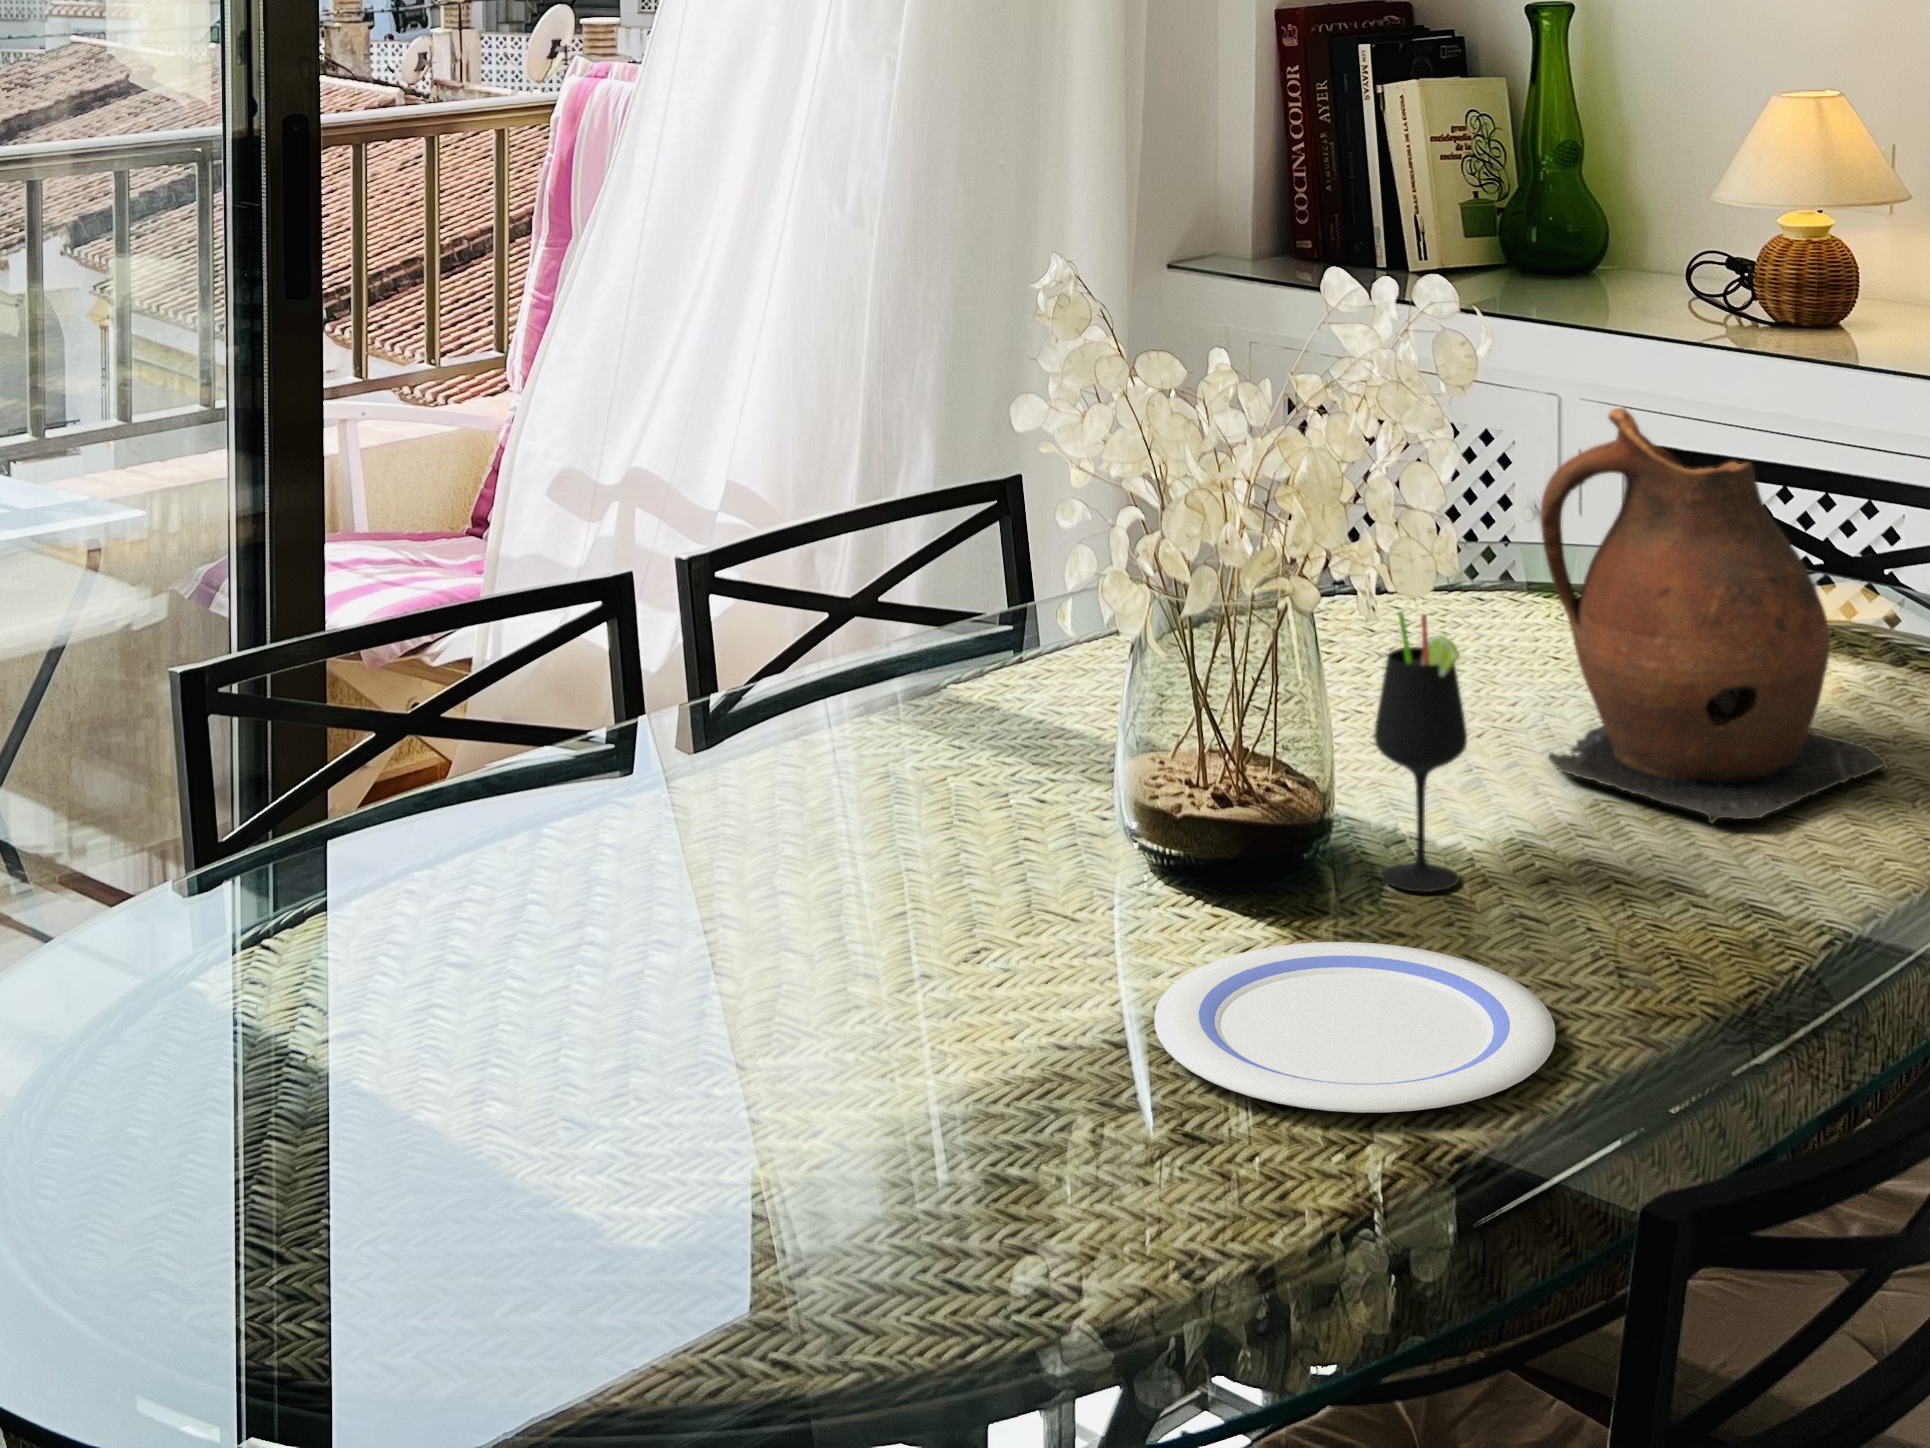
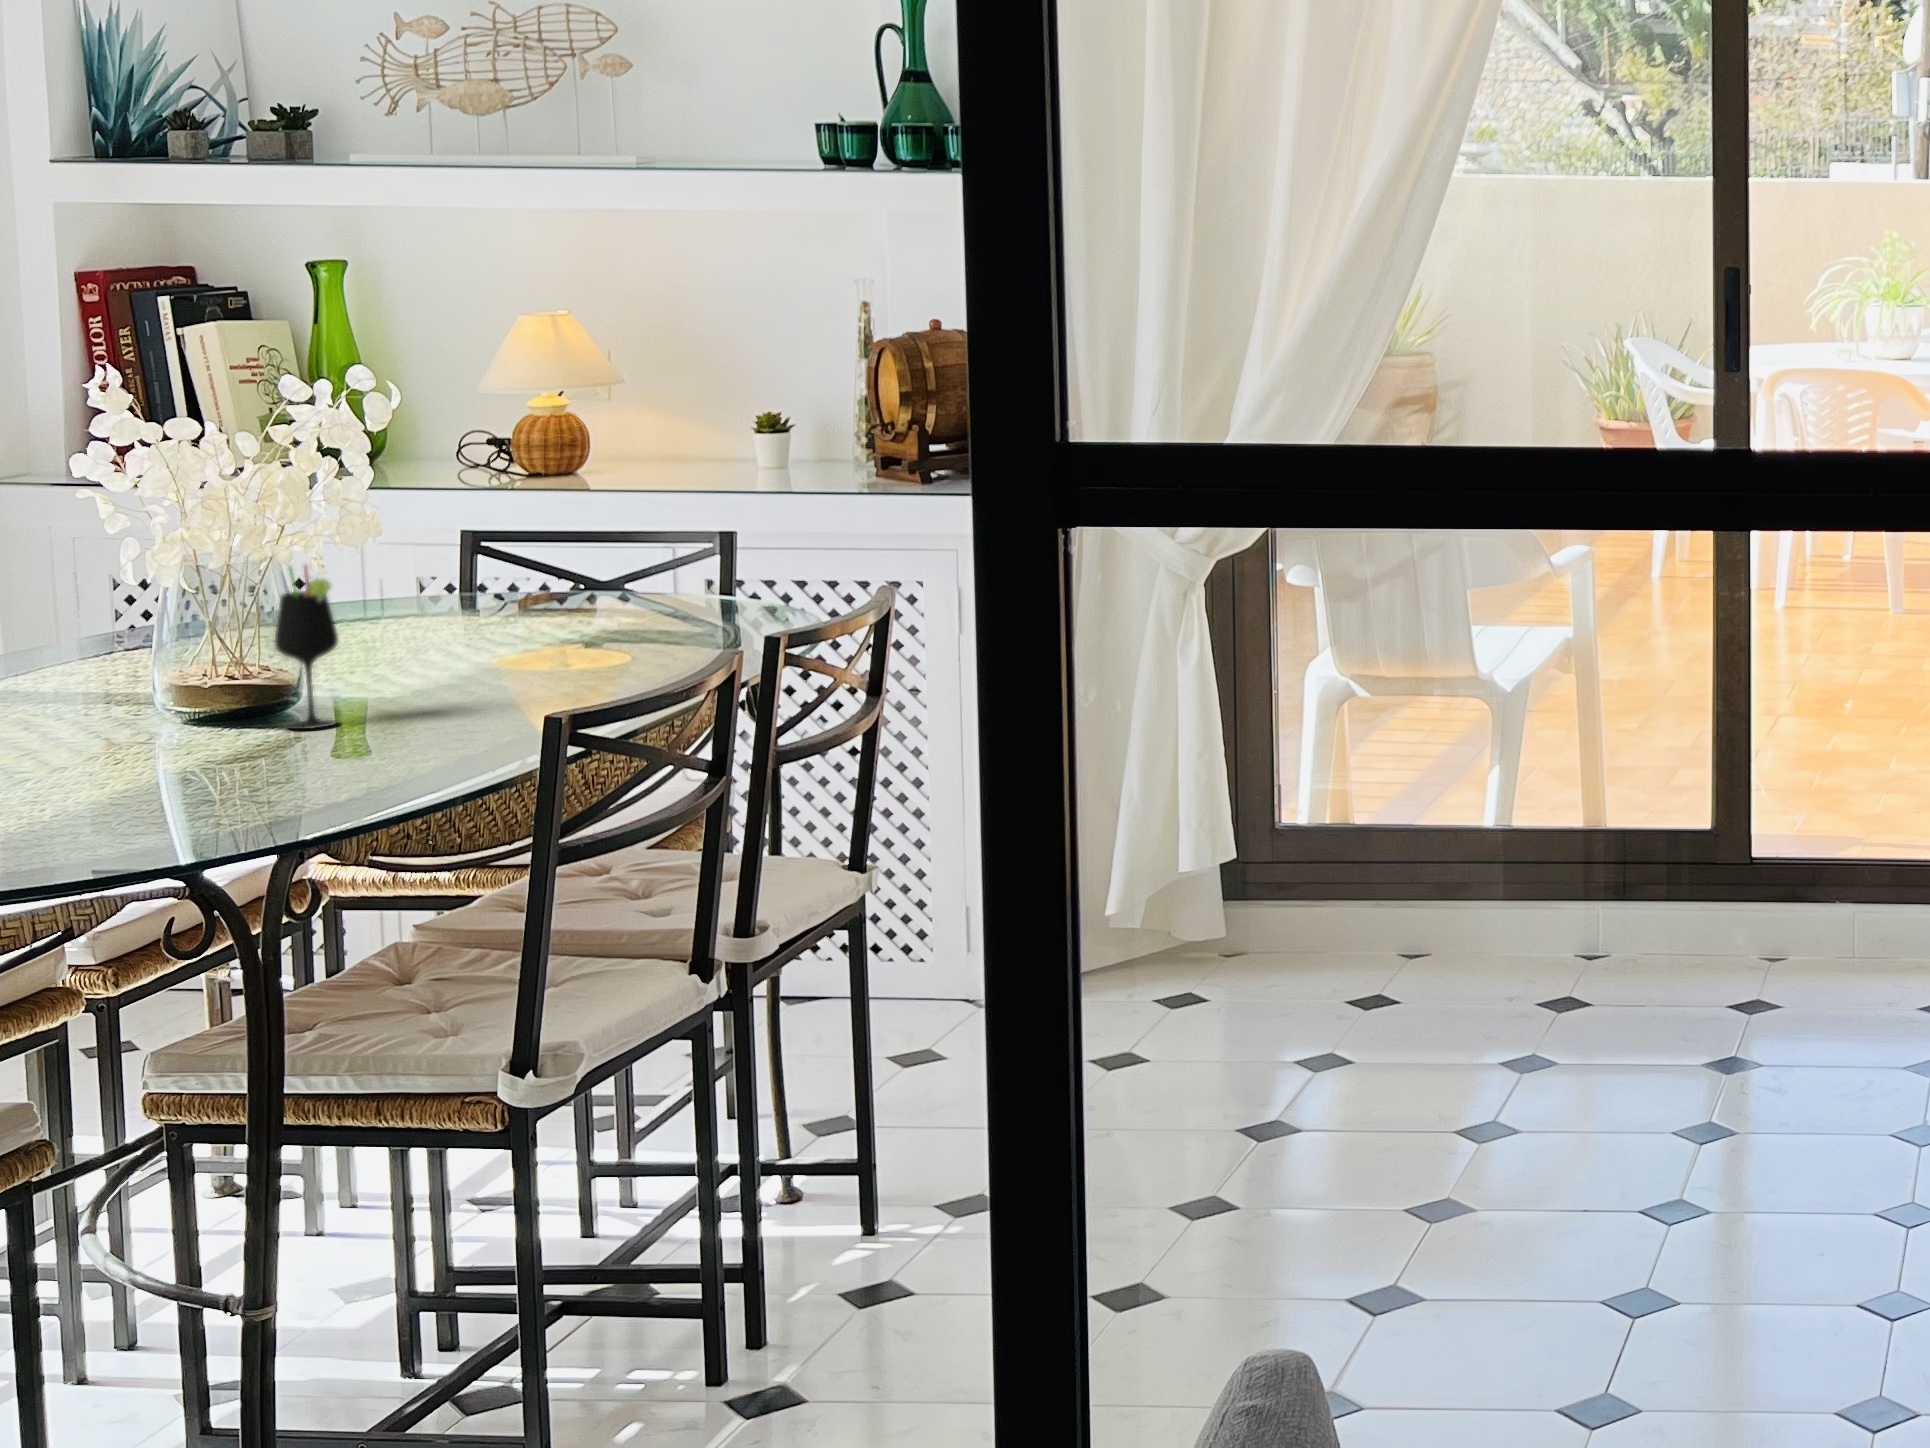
ceramic pitcher: present [1540,408,1888,823] -> none [372,463,612,686]
plate: present [1154,942,1555,1112] -> none [152,740,414,792]

